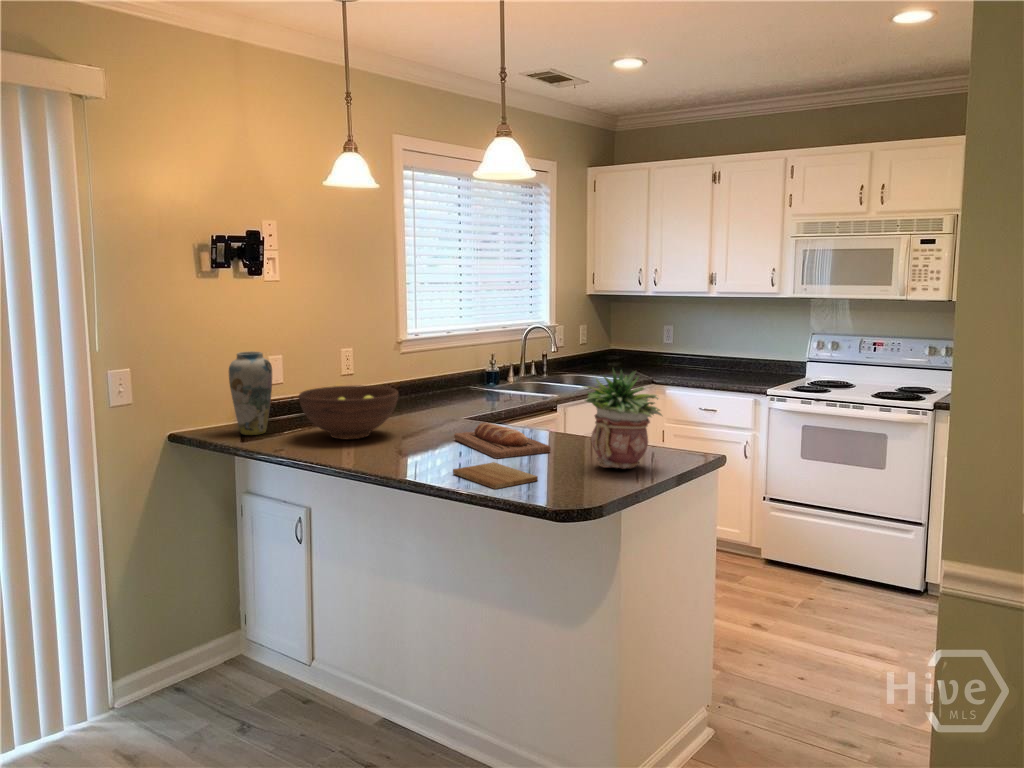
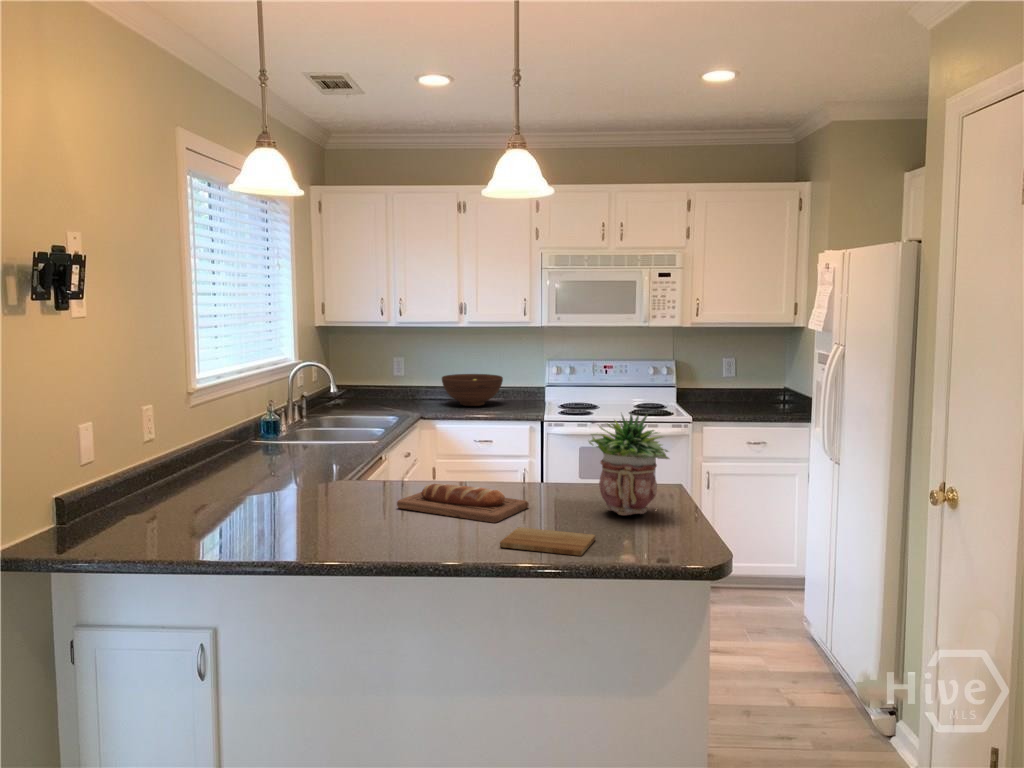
vase: present [229,352,272,435] -> none [76,423,140,542]
fruit bowl: present [299,385,399,440] -> present [442,374,503,406]

